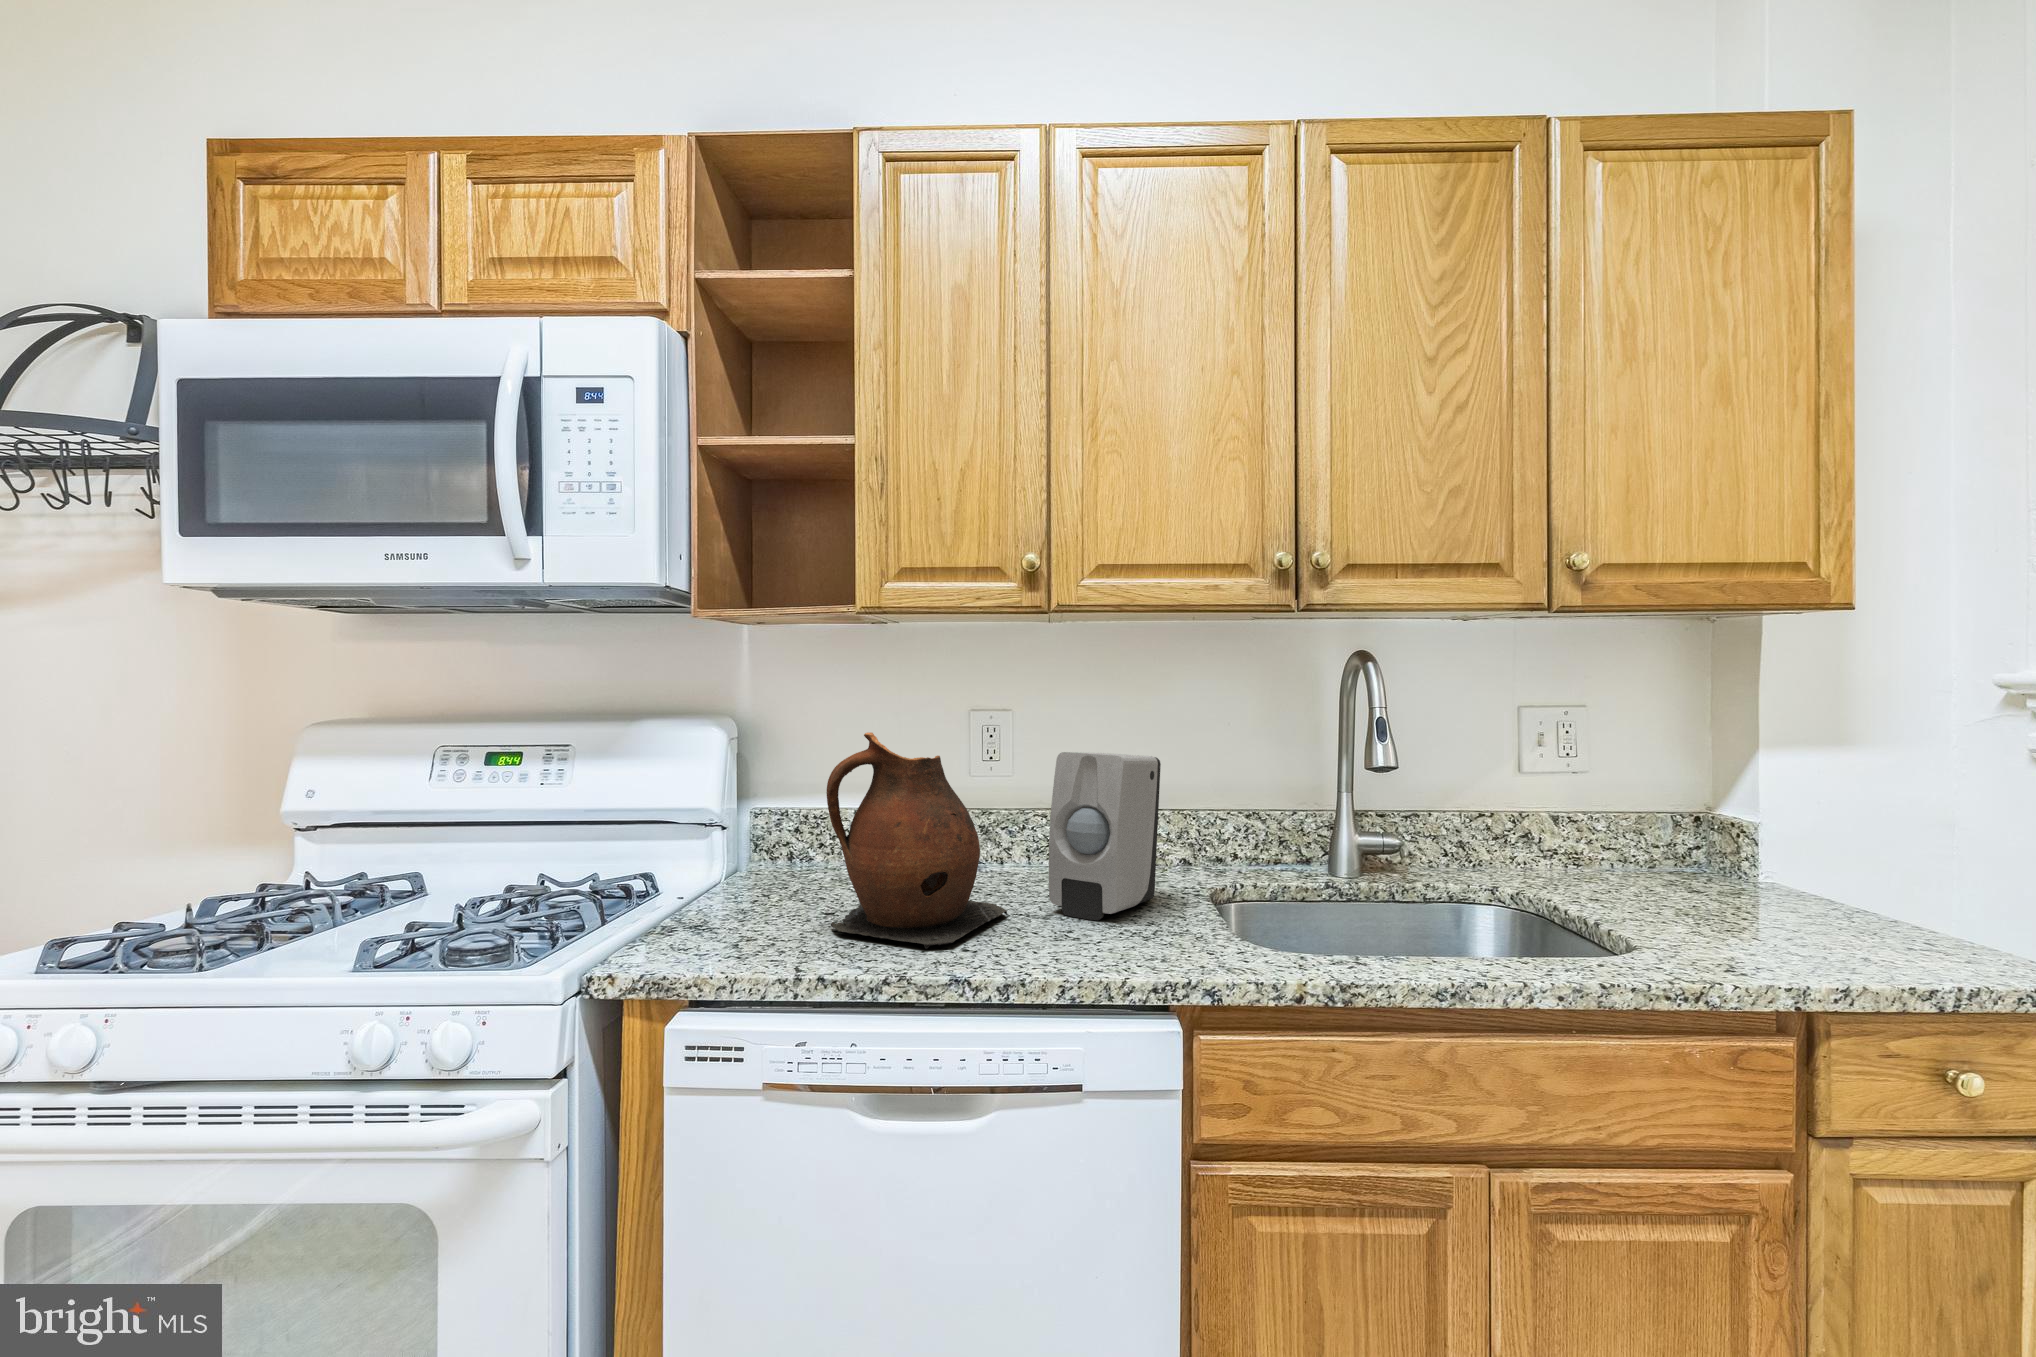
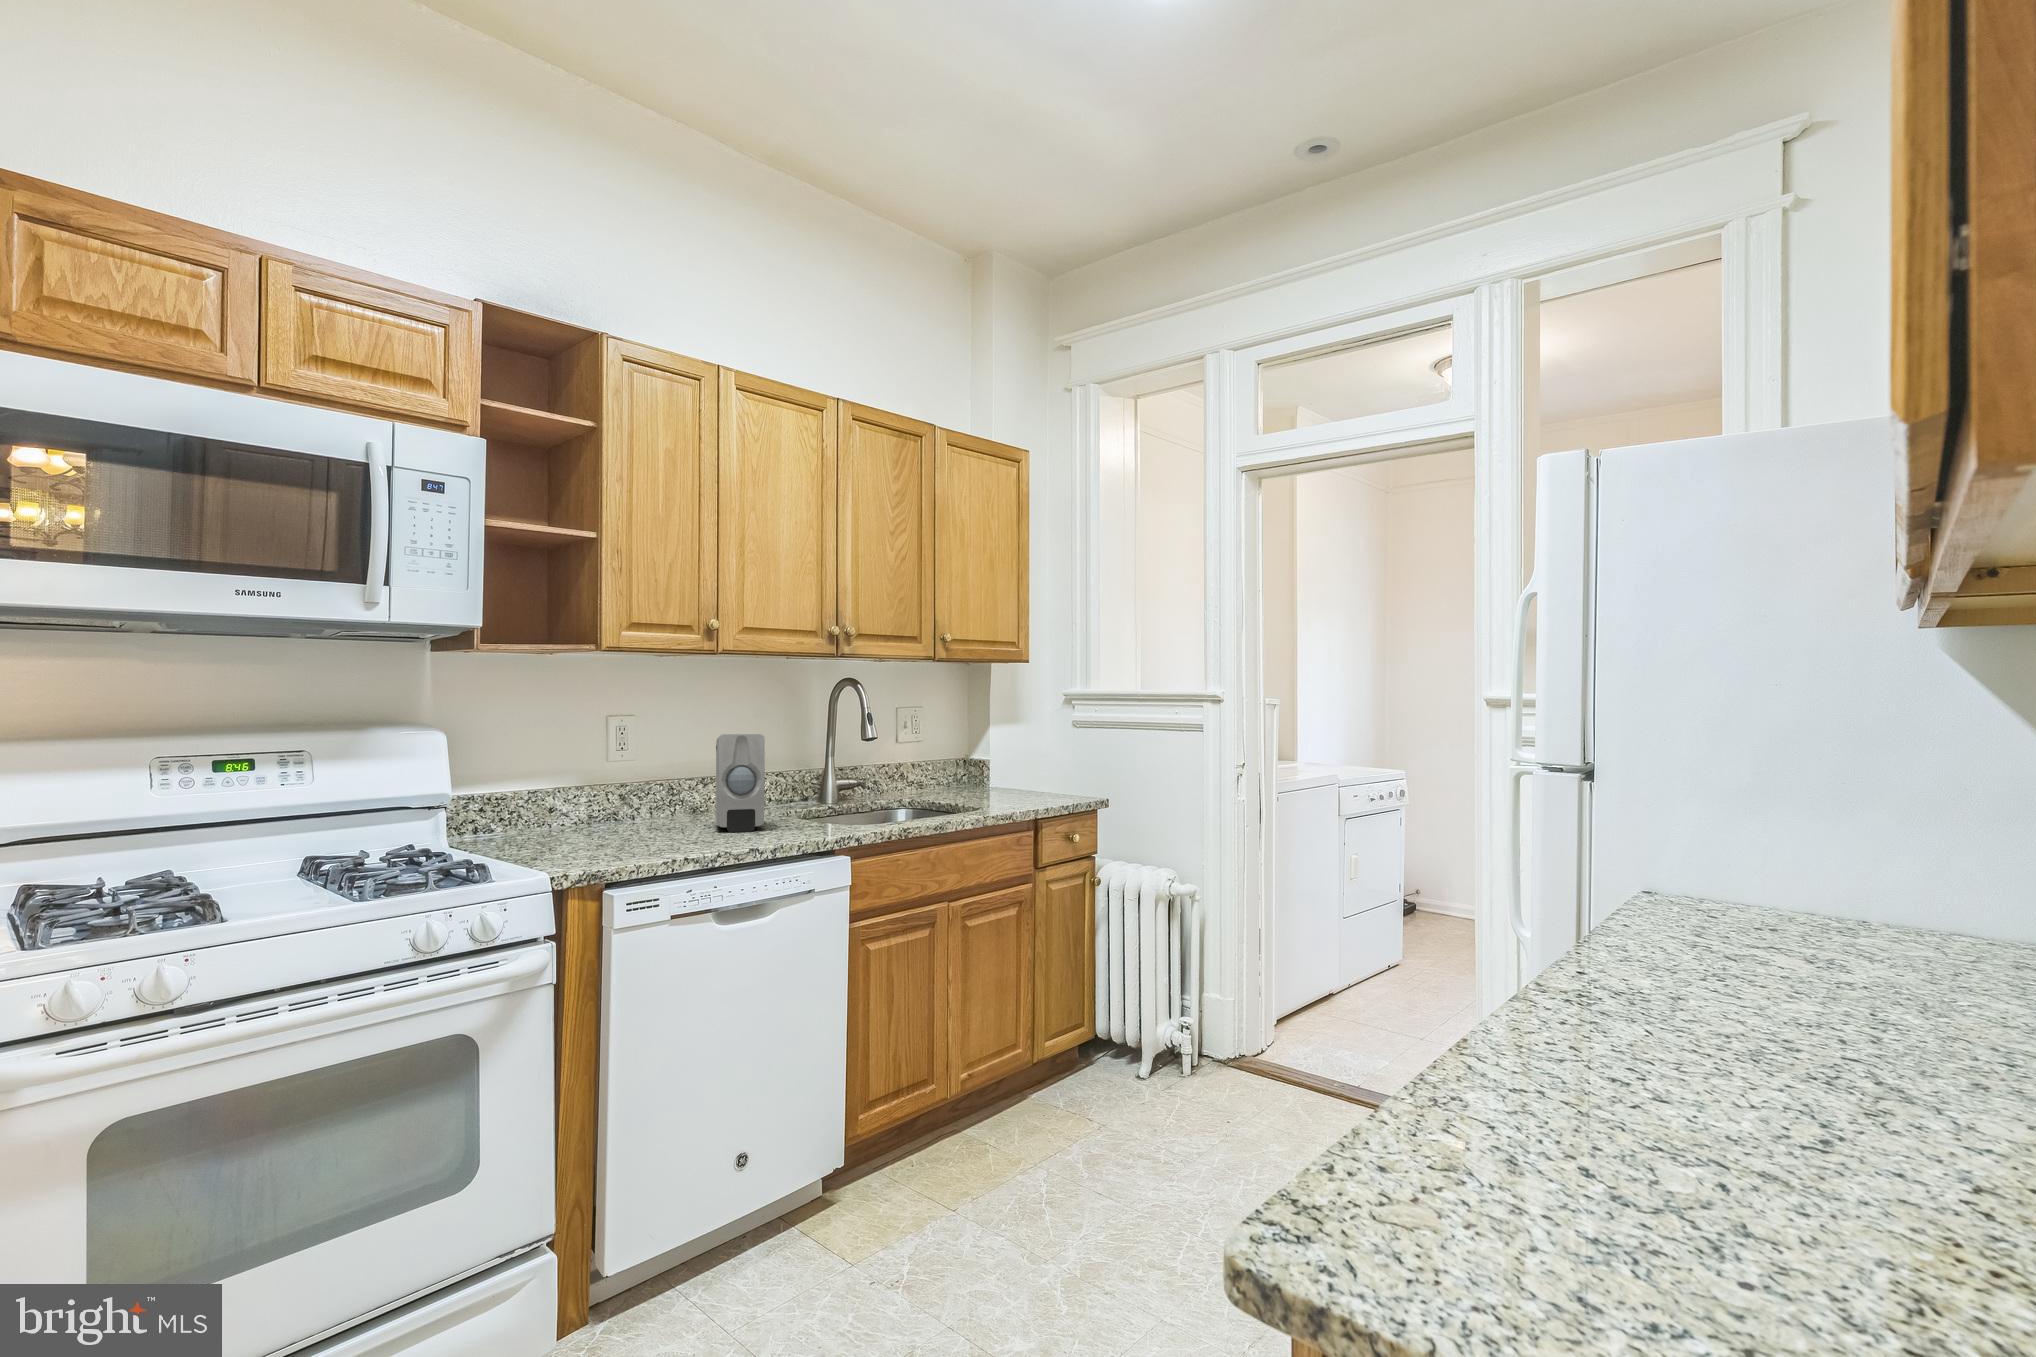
ceramic pitcher: present [826,732,1007,949] -> none [607,724,715,848]

